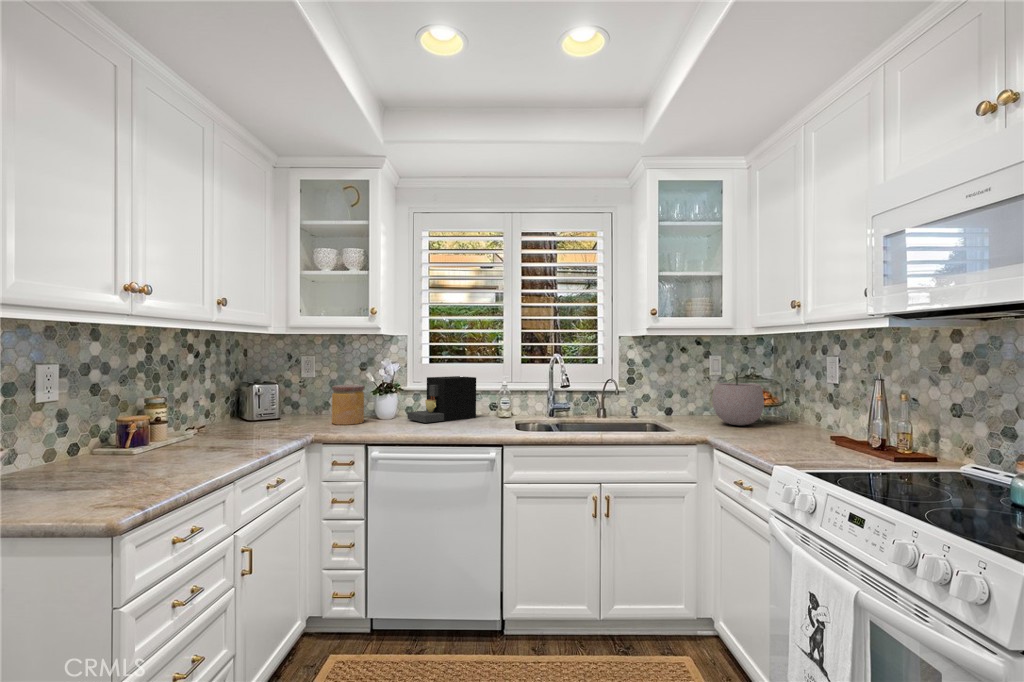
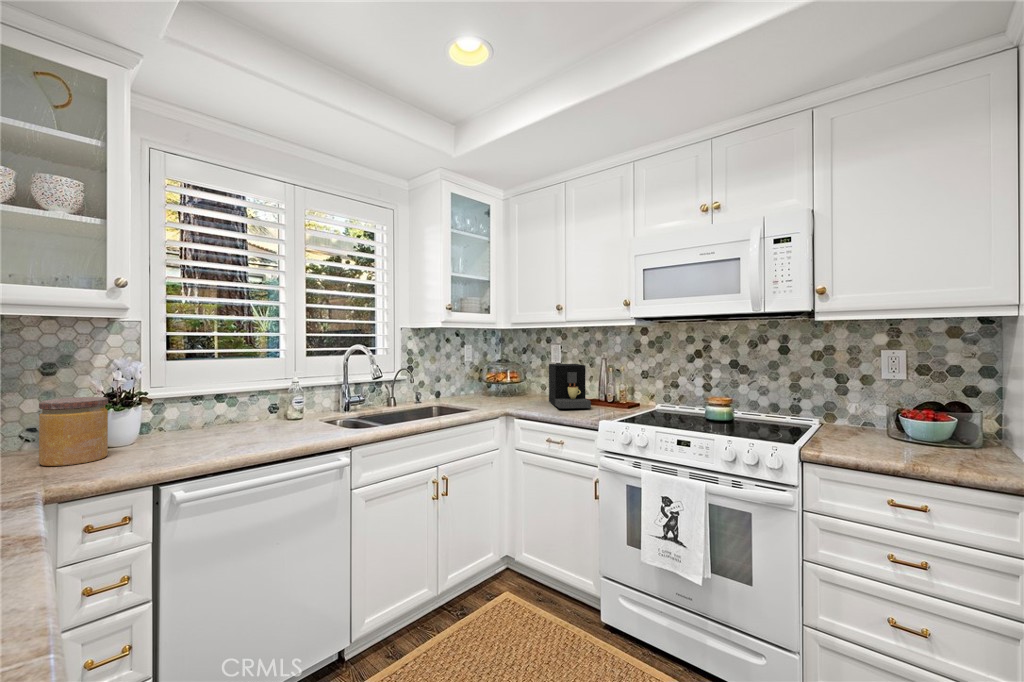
plant pot: present [712,369,764,425] -> none [485,353,522,399]
coffee maker: present [408,376,476,423] -> present [549,364,591,408]

